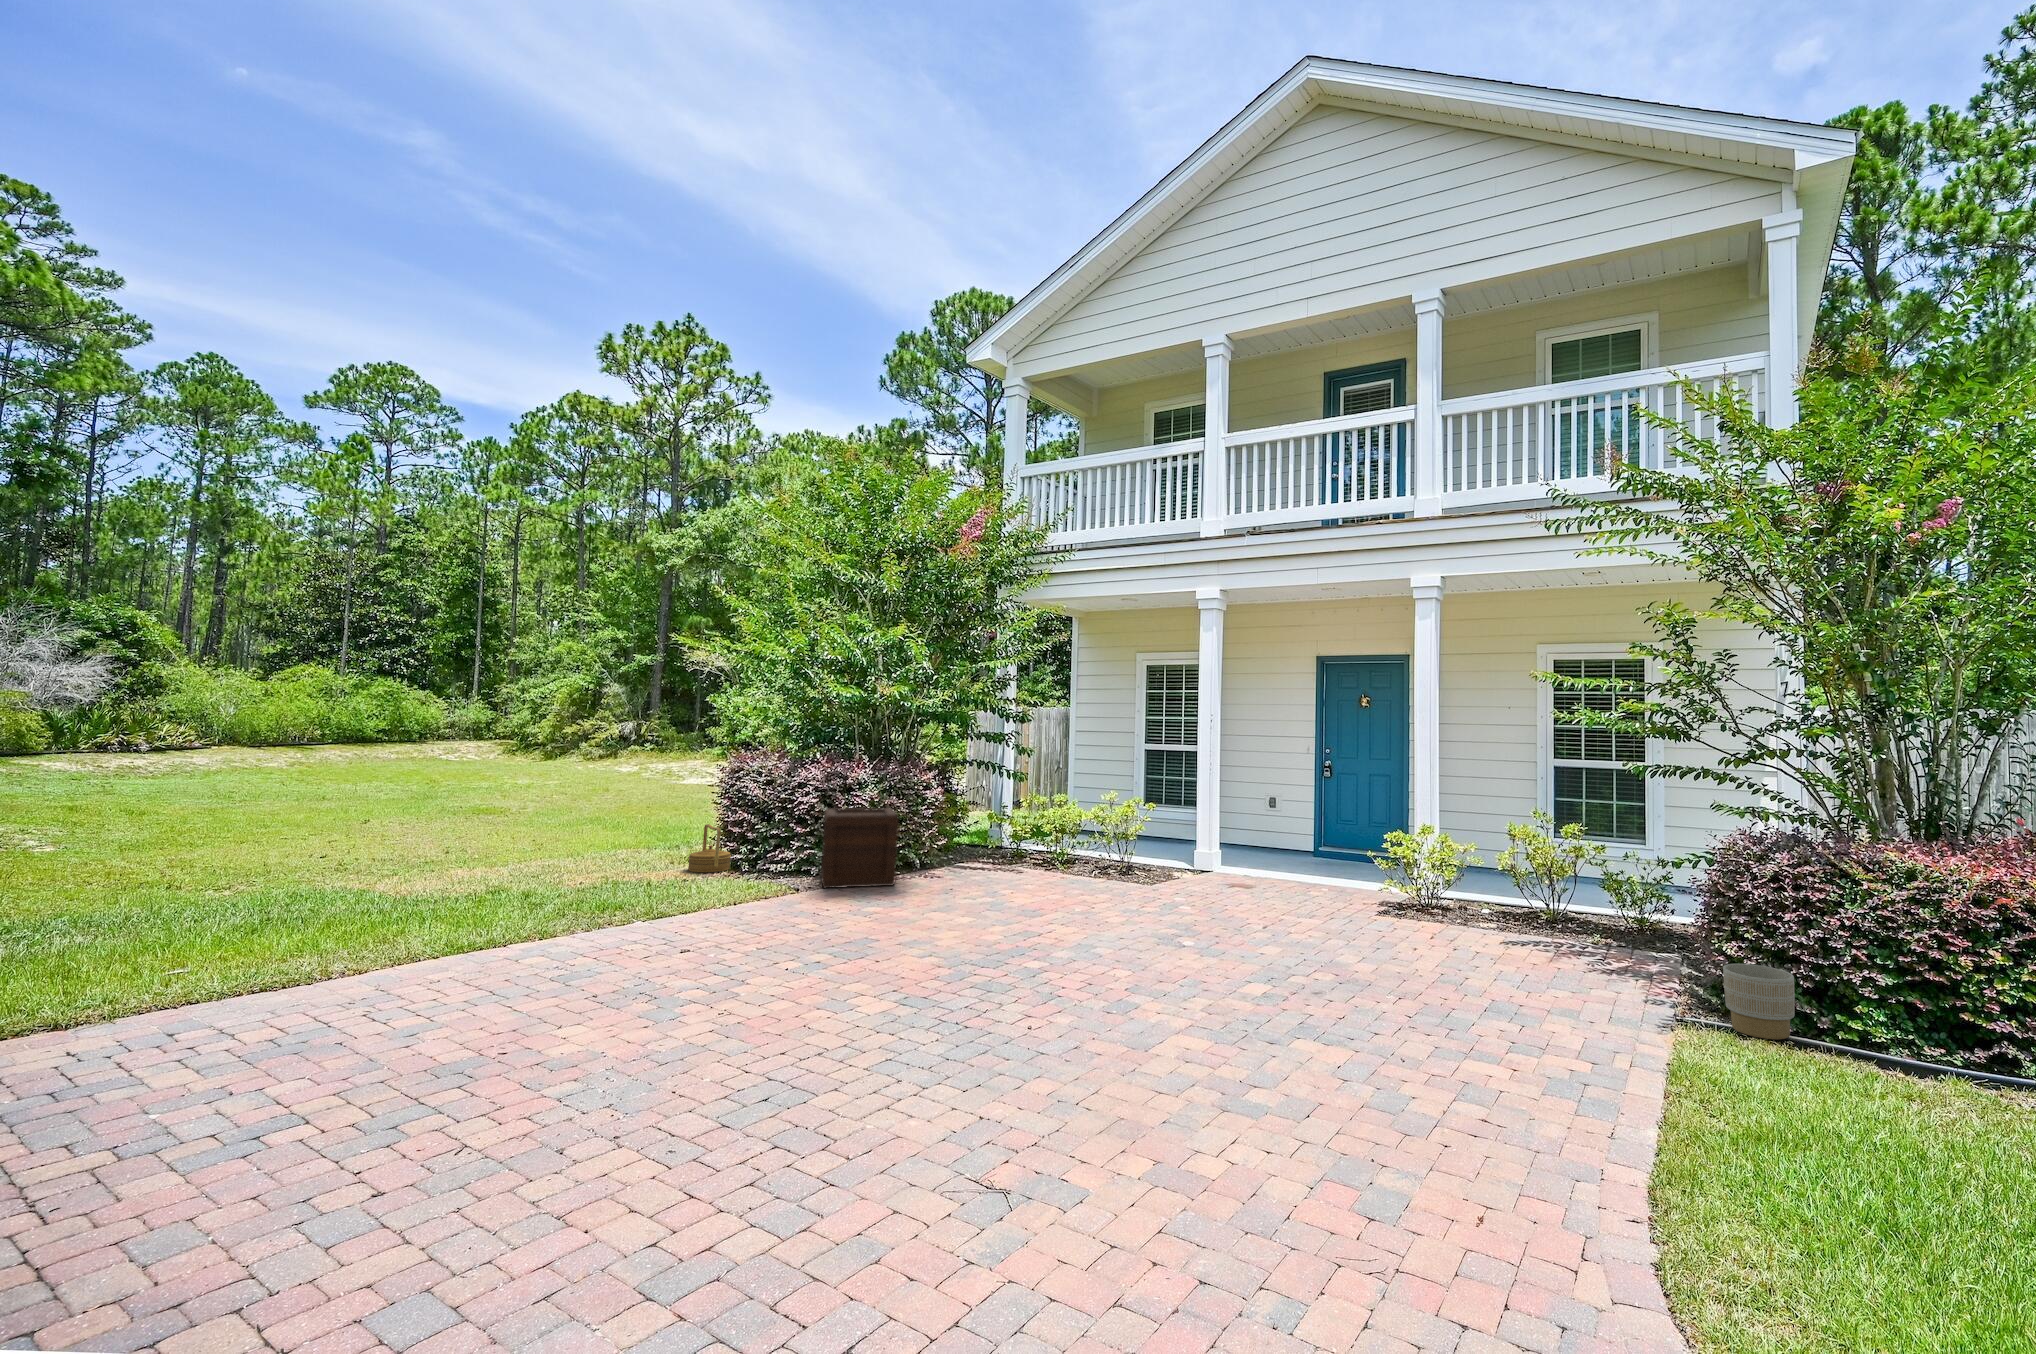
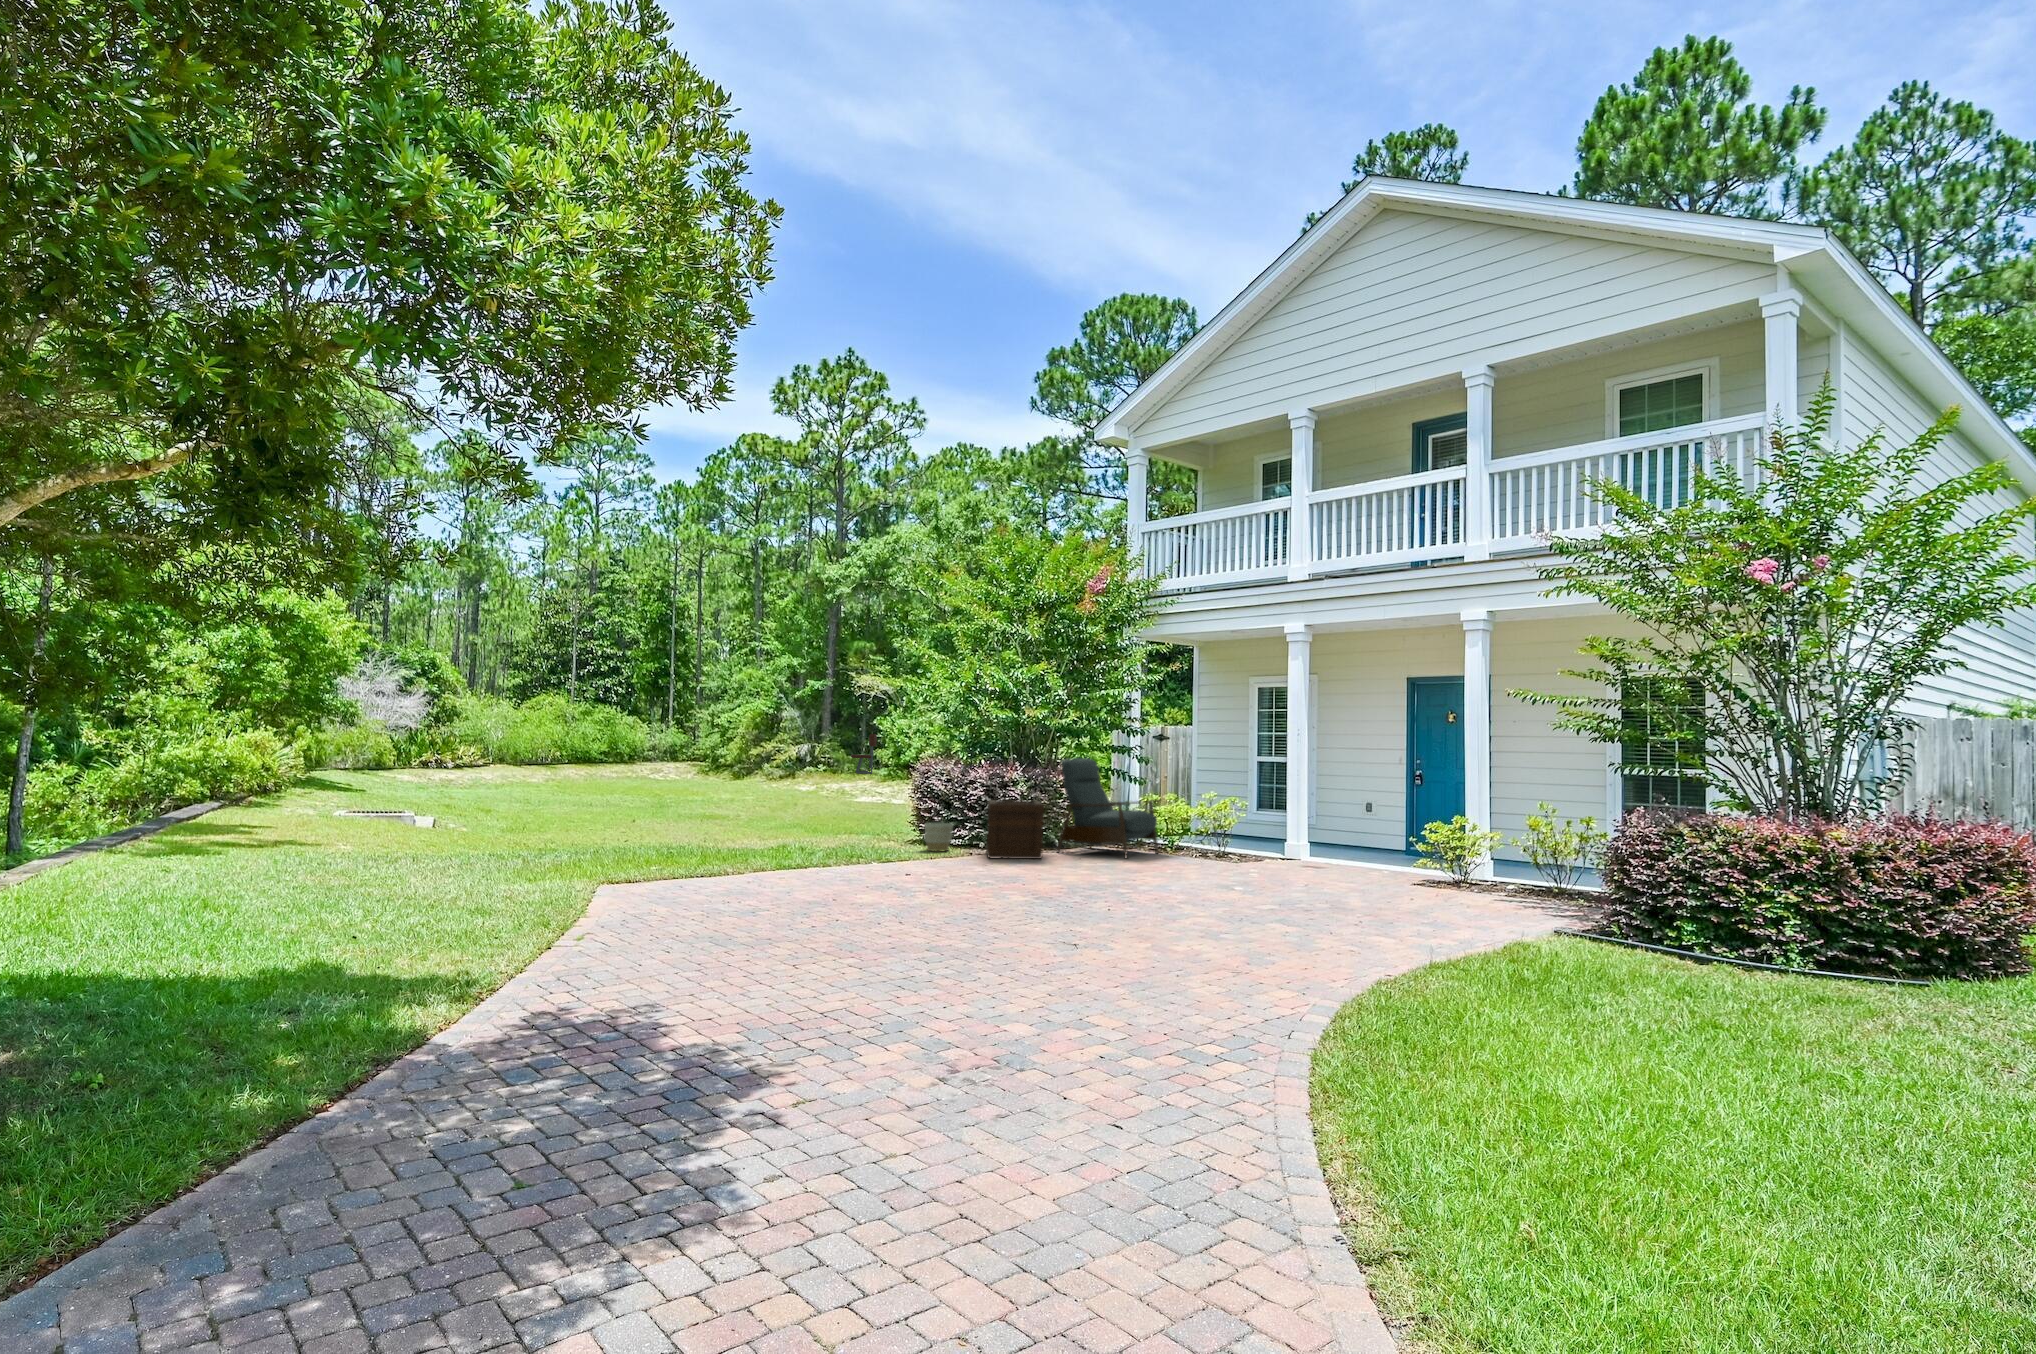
bench: none [680,710,709,752] -> present [851,734,877,774]
chair: none [912,752,1044,880] -> present [1057,758,1159,858]
woven basket: present [688,824,731,873] -> none [888,812,919,848]
planter: present [1723,964,1795,1040] -> present [925,823,953,851]

